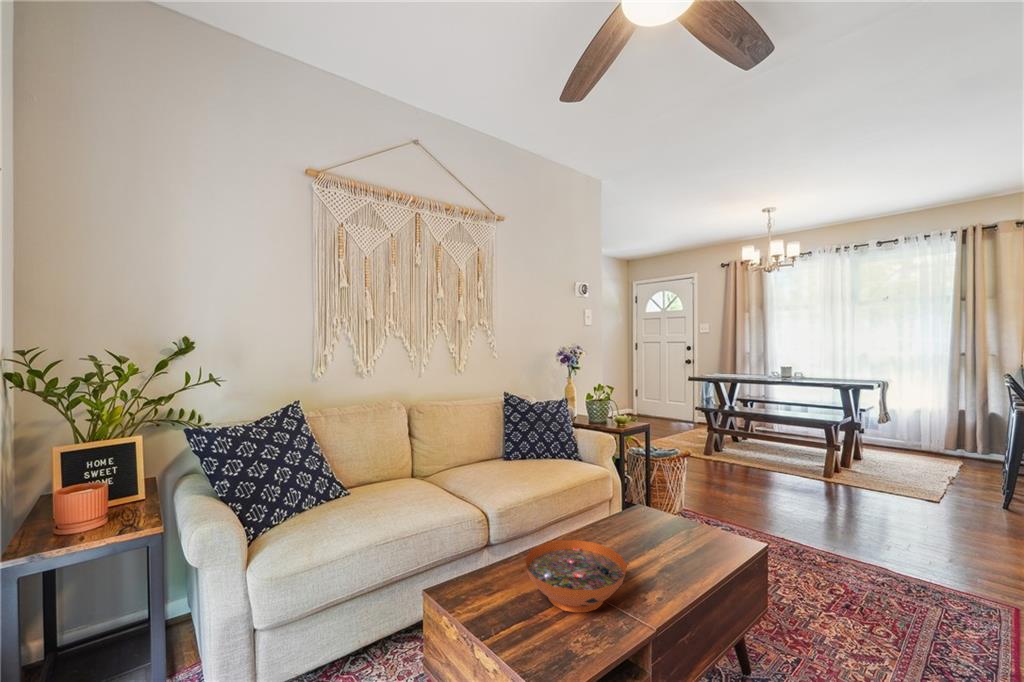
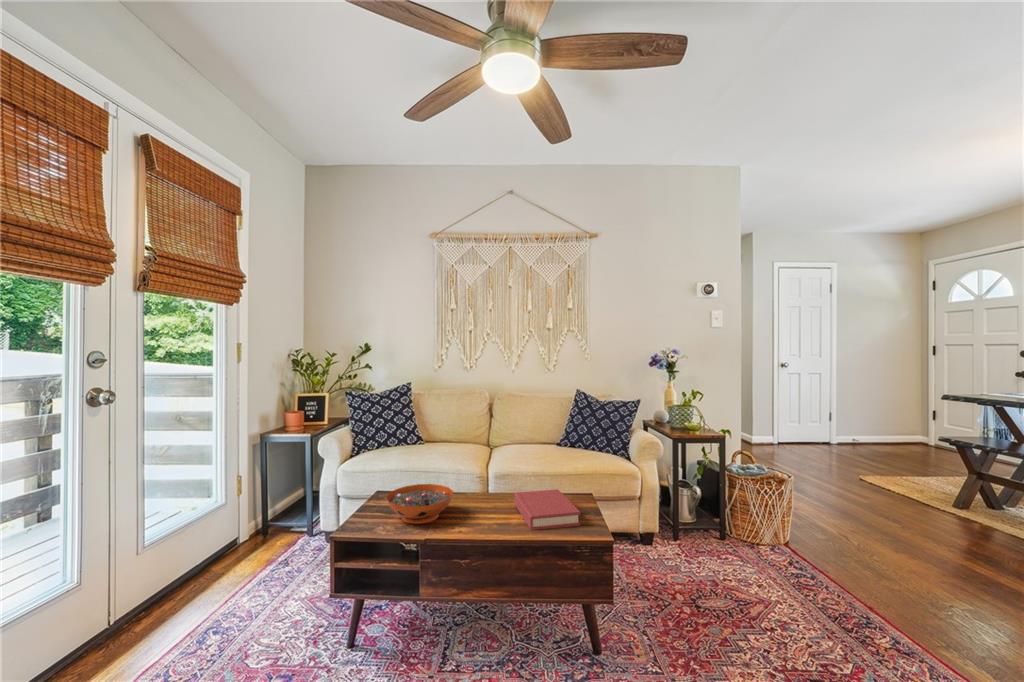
hardback book: none [620,505,717,559] -> present [515,489,580,530]

